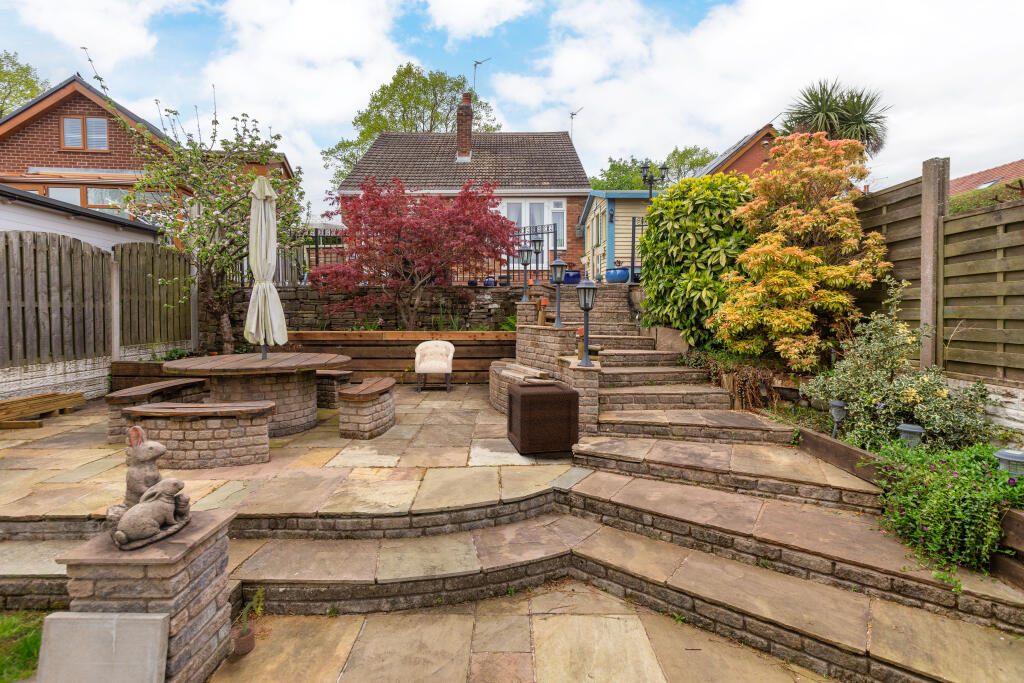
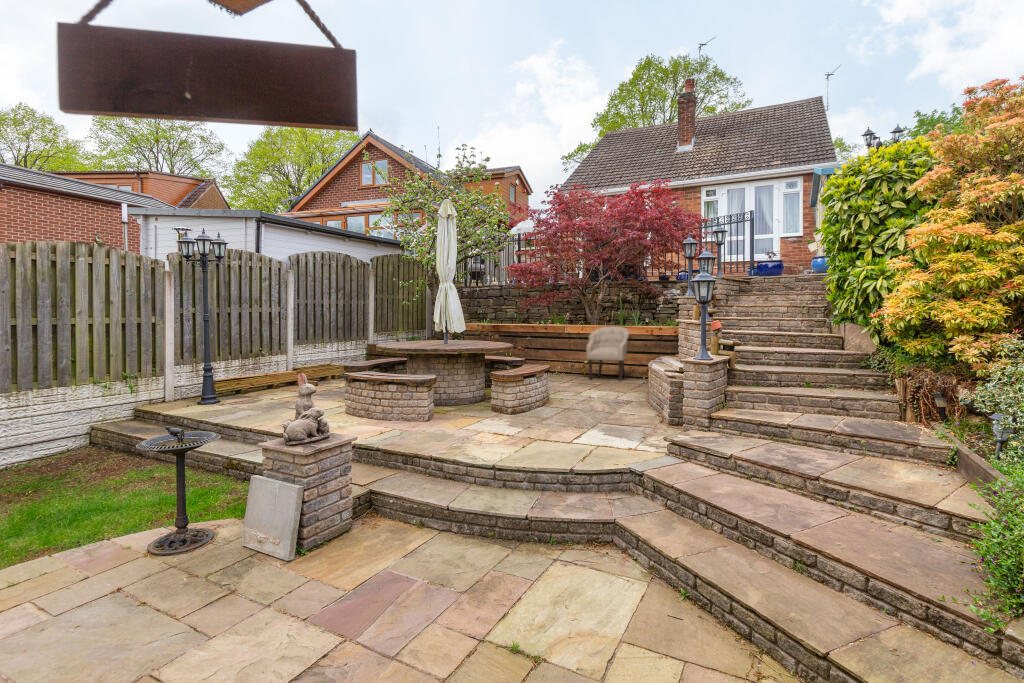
wooden crate: present [507,383,579,454] -> none [627,370,693,443]
decorative plant: present [234,588,264,655] -> none [364,490,383,530]

